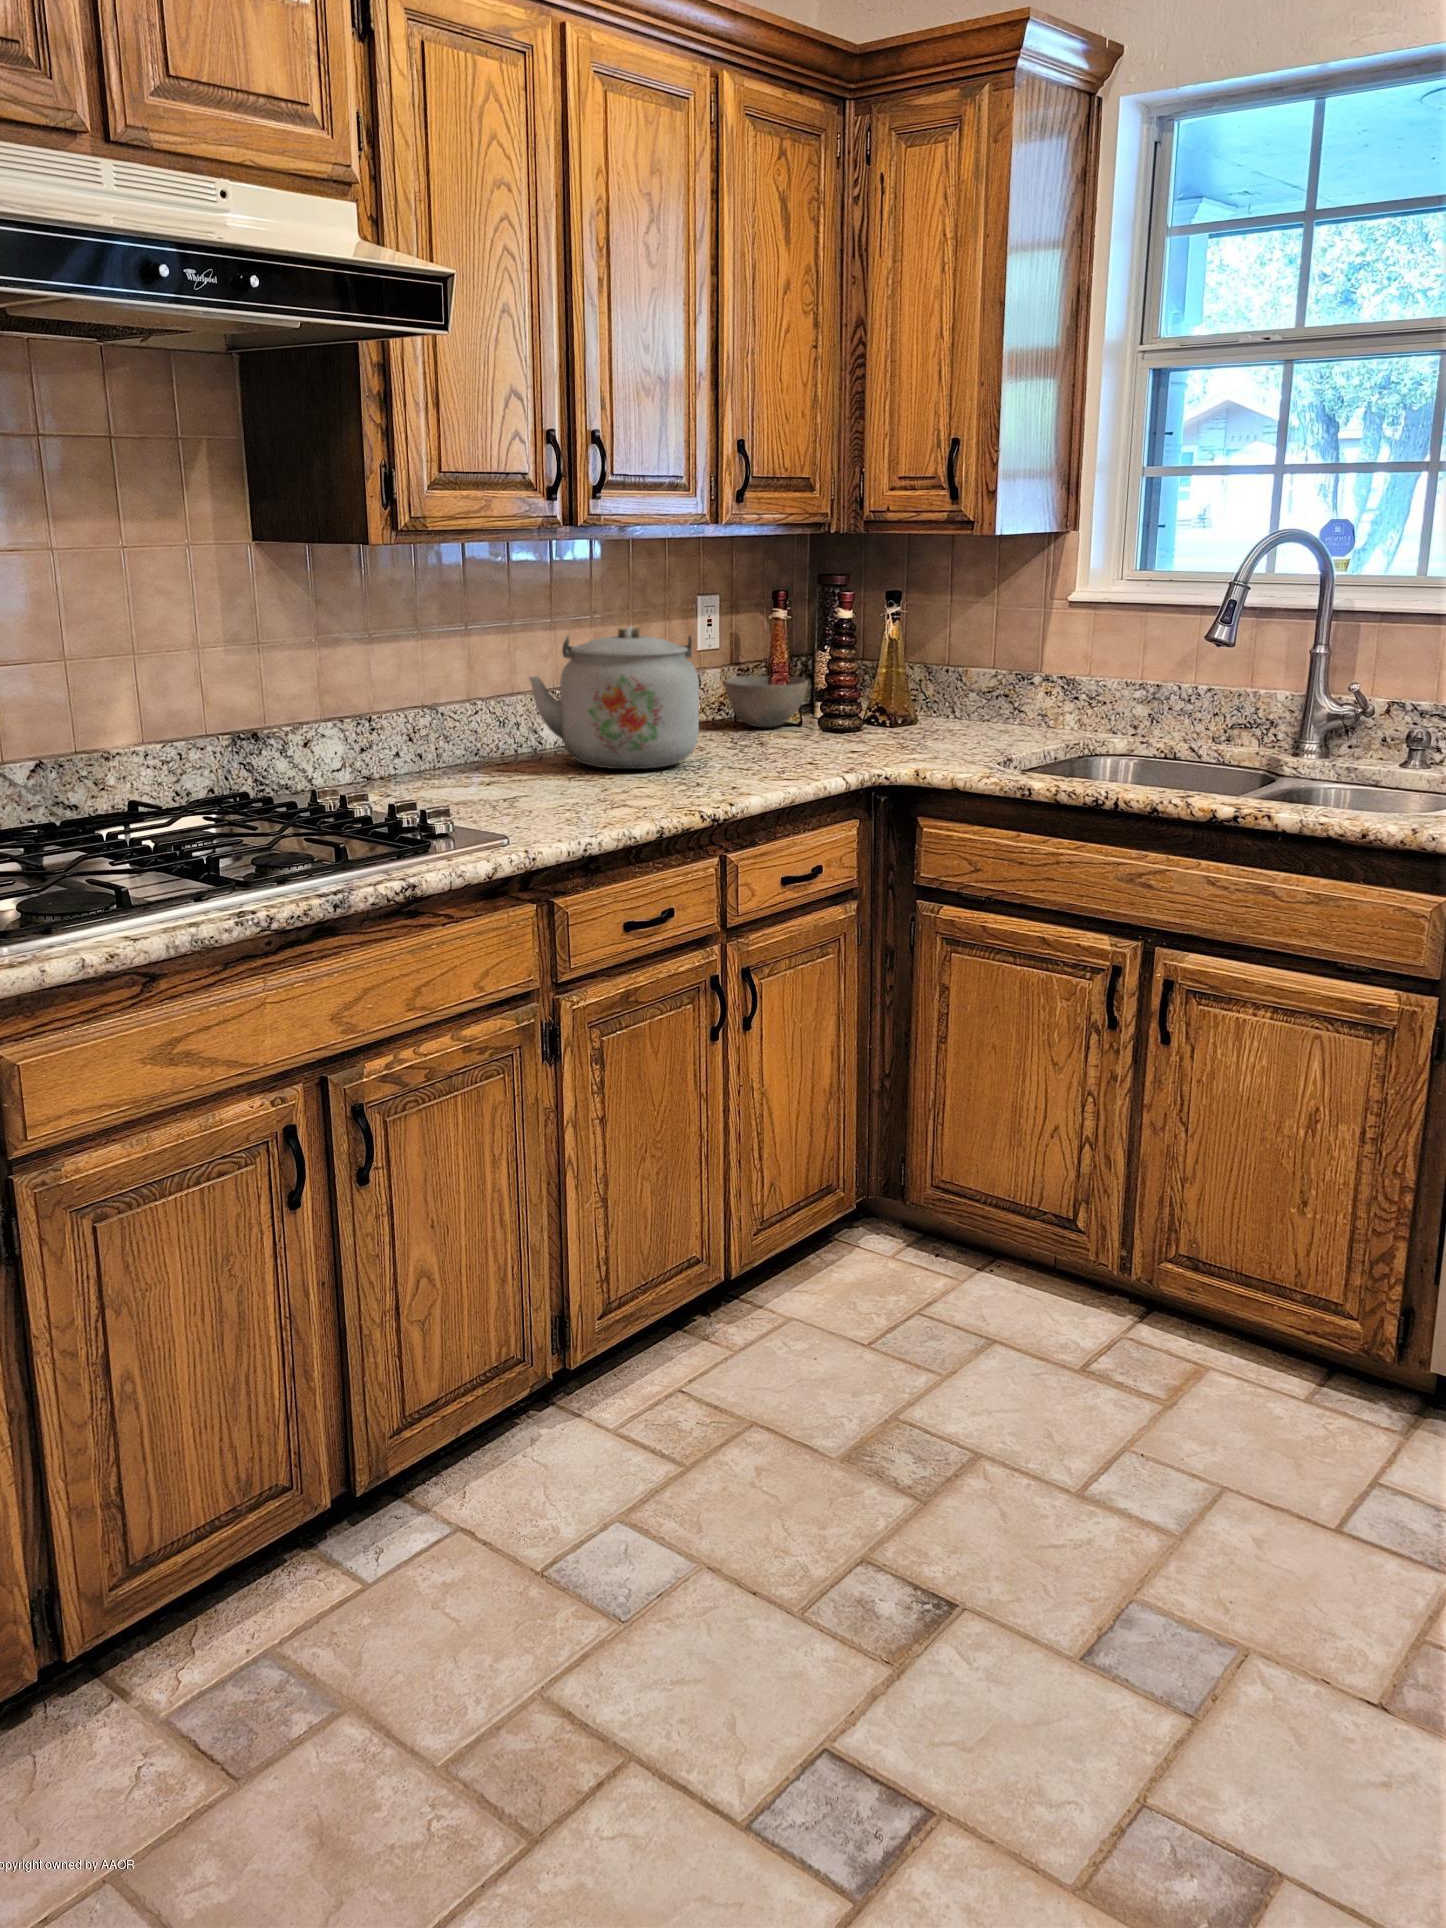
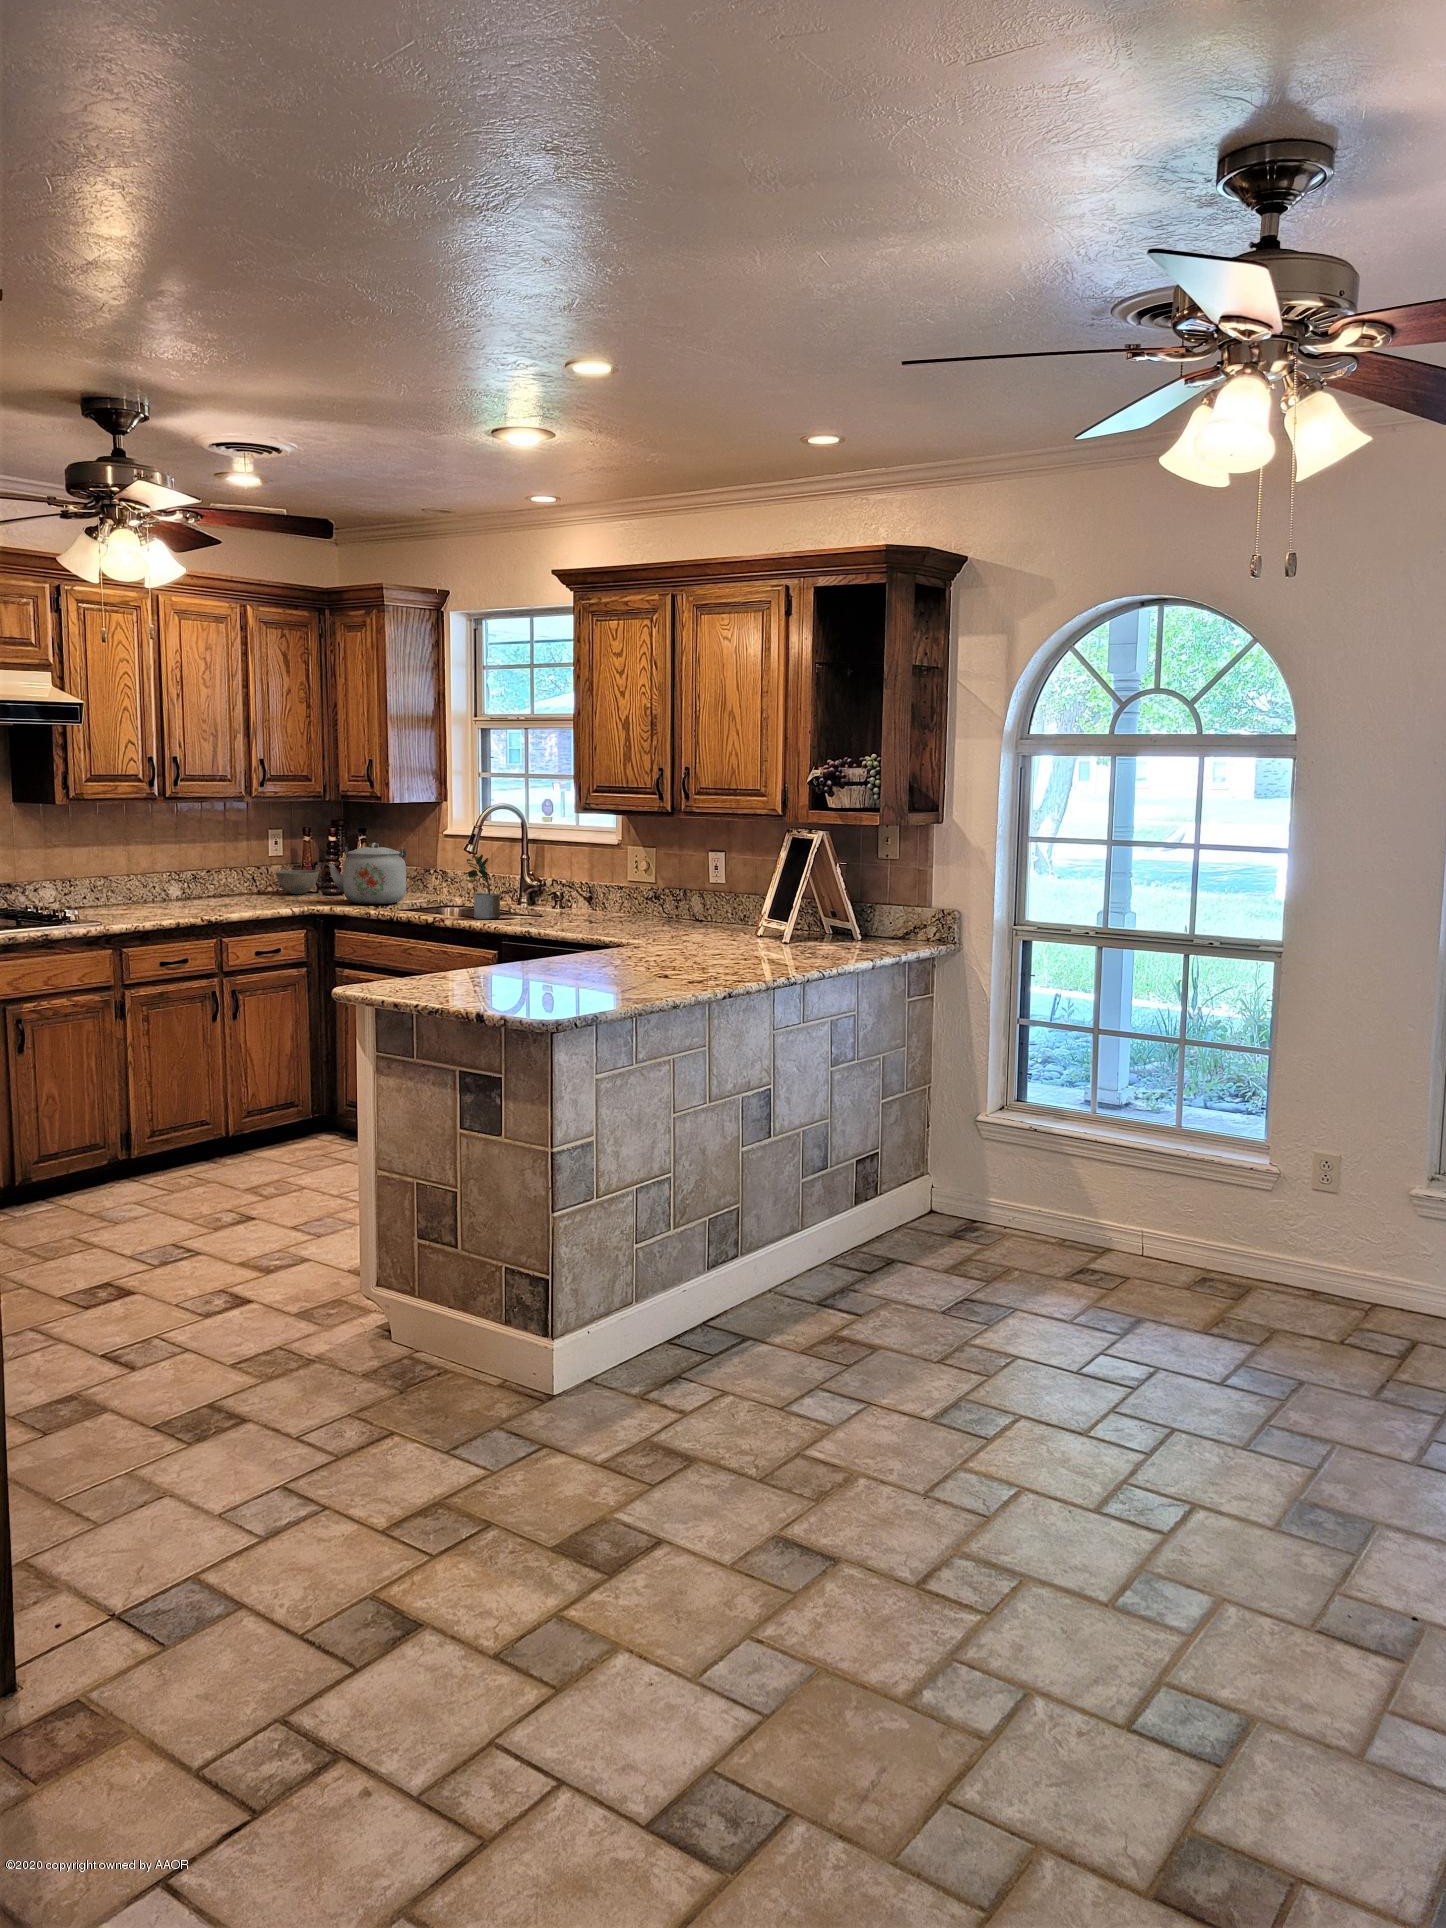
kettle: present [529,626,699,769] -> present [329,843,406,904]
potted plant: none [1307,654,1406,815] -> present [467,853,500,919]

